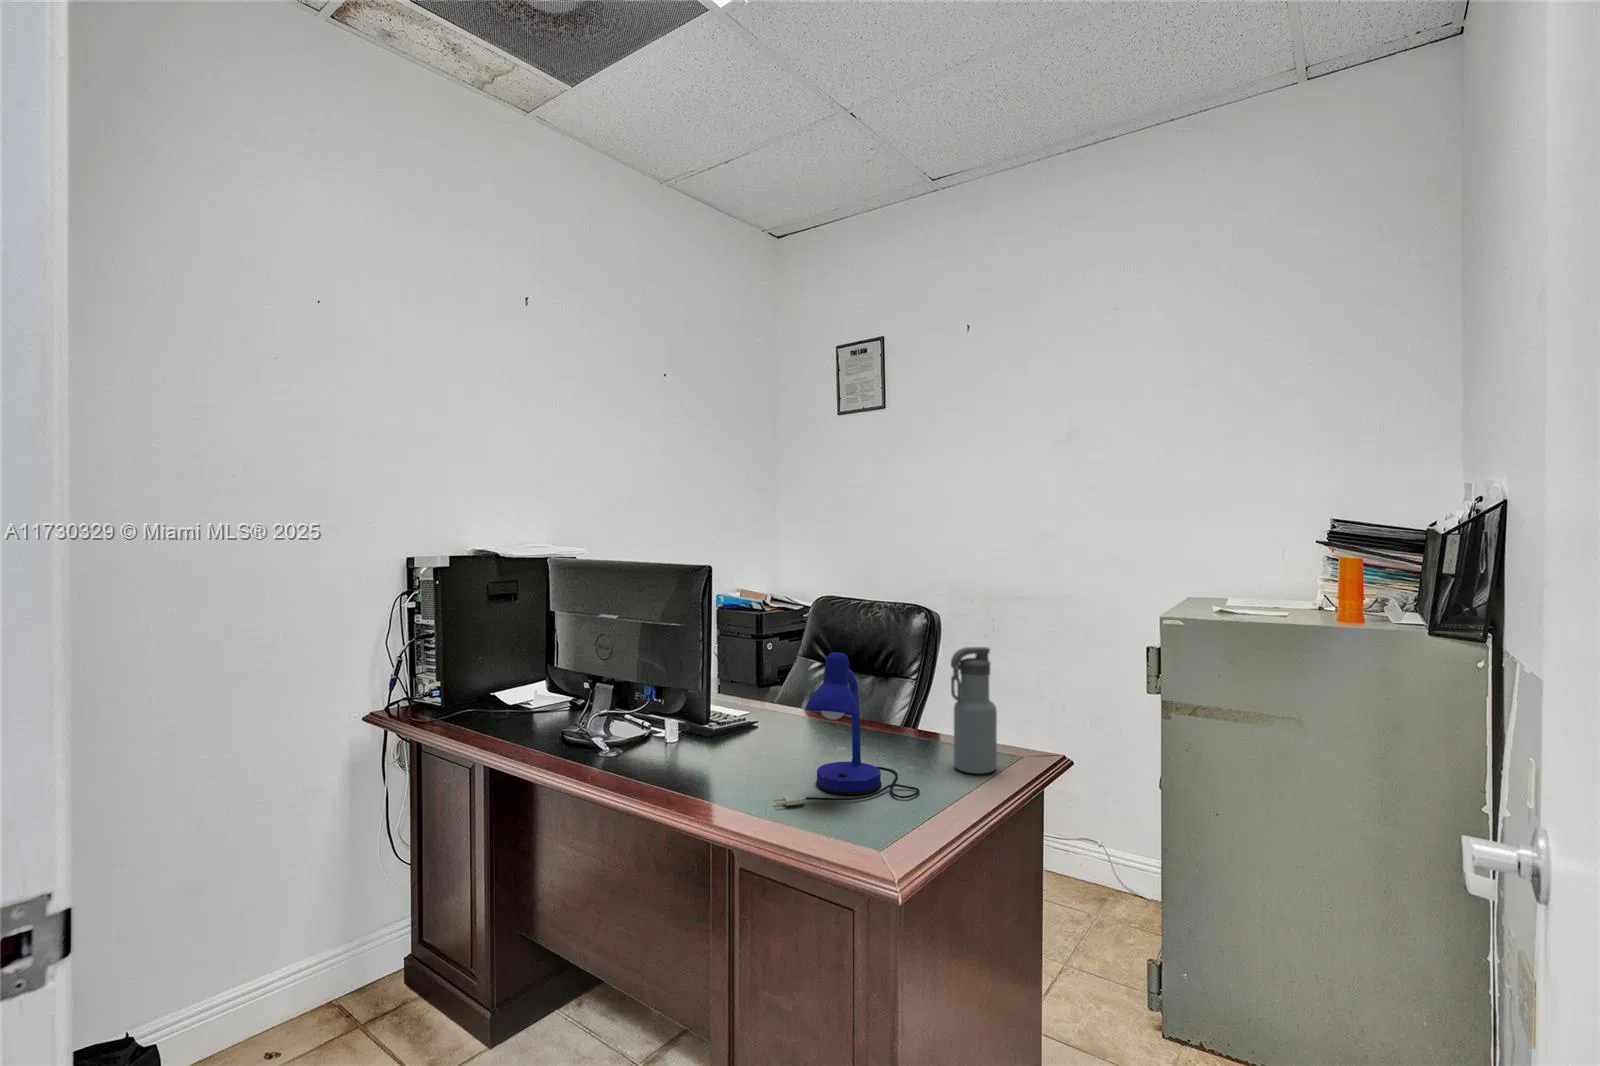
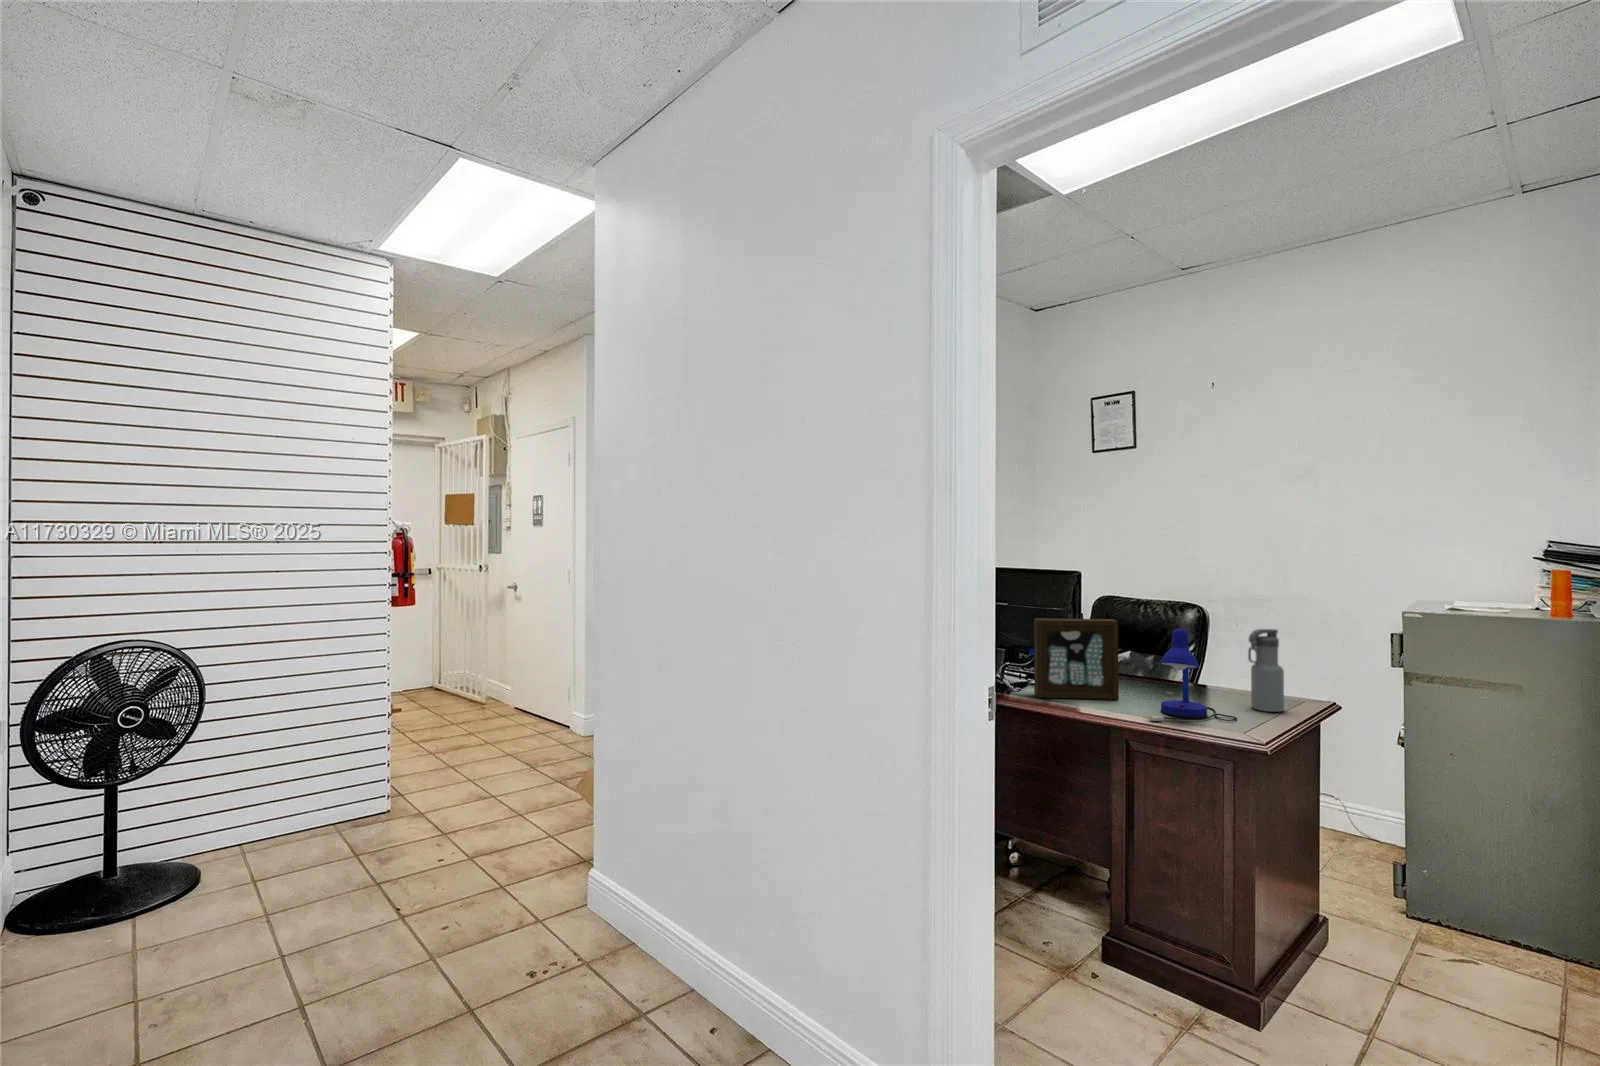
picture frame: none [647,635,771,763] -> present [1034,618,1119,700]

